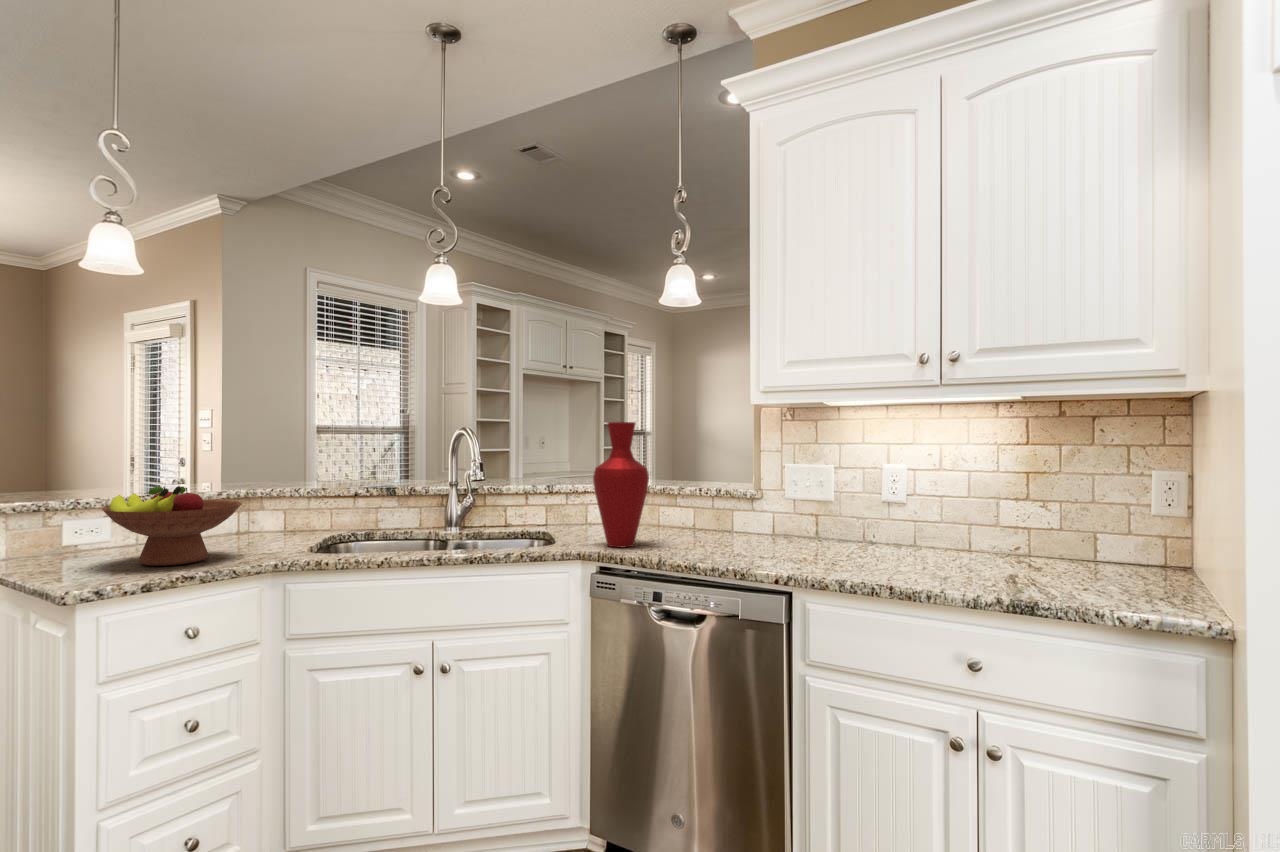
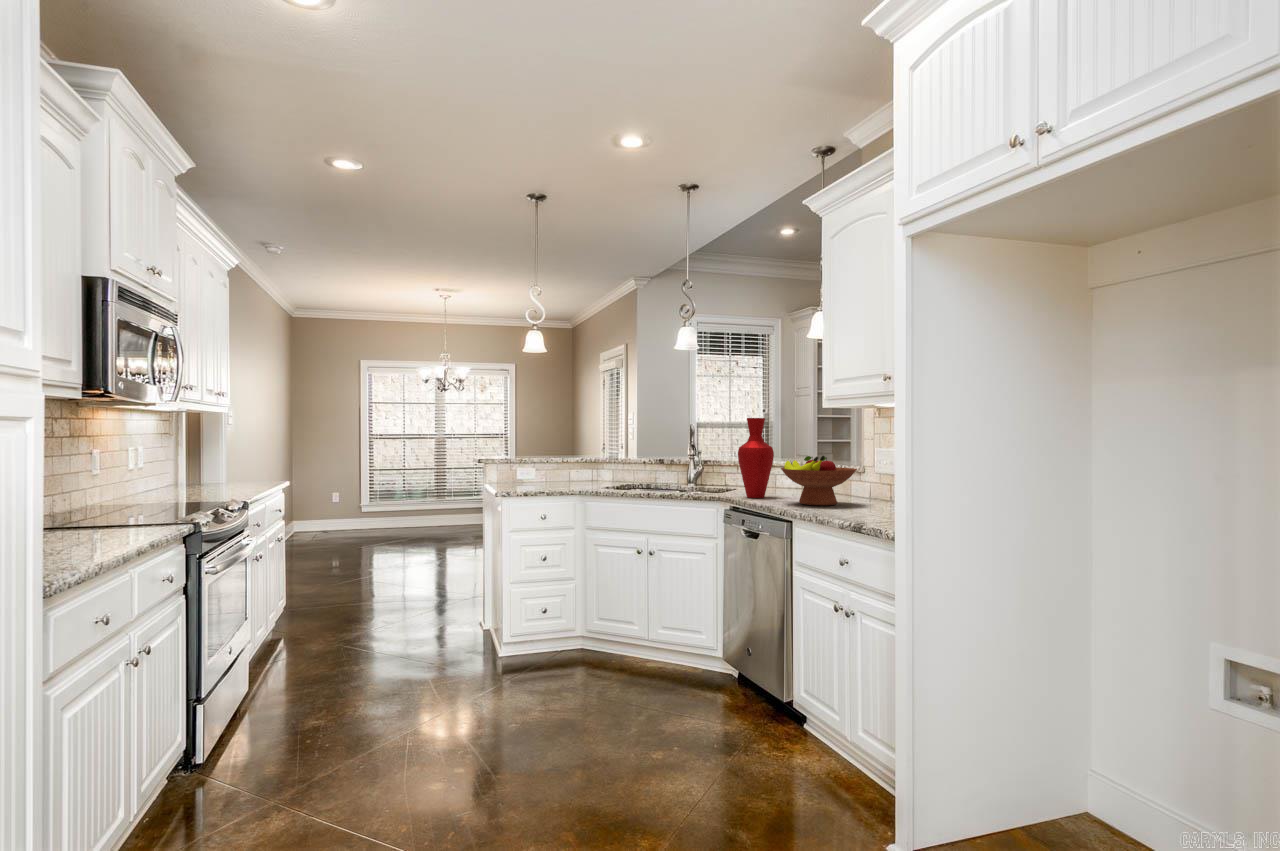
fruit bowl: present [102,486,242,566] -> present [781,456,857,506]

